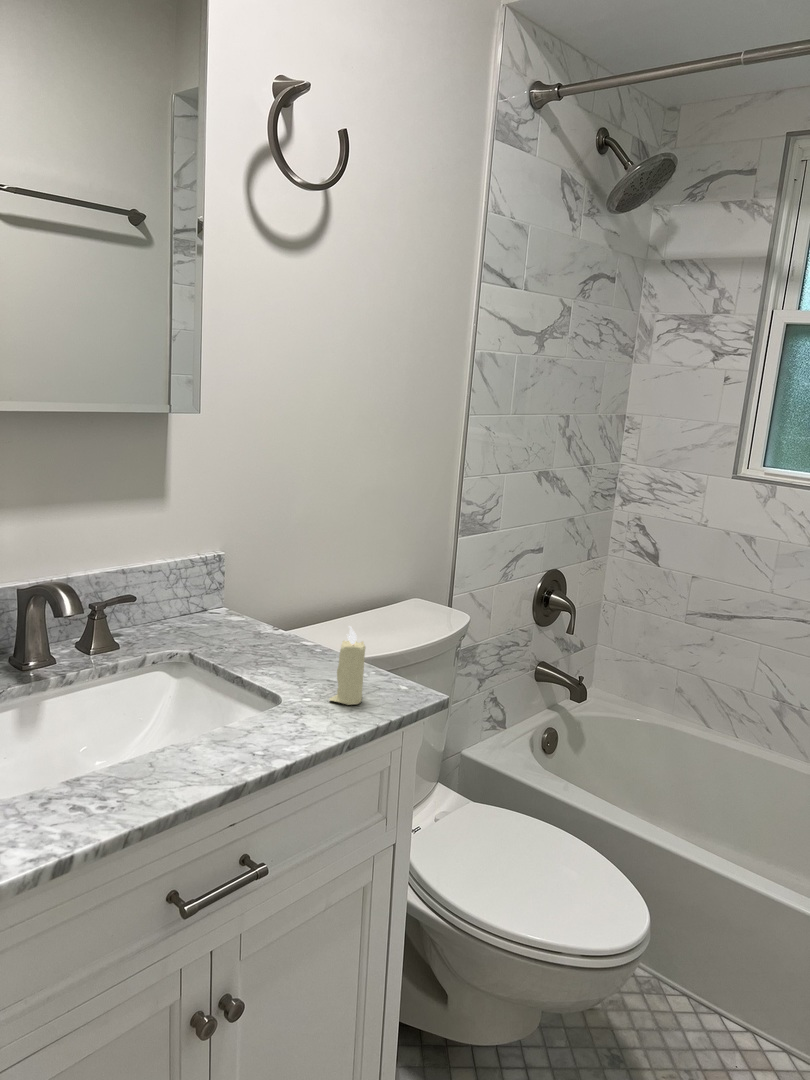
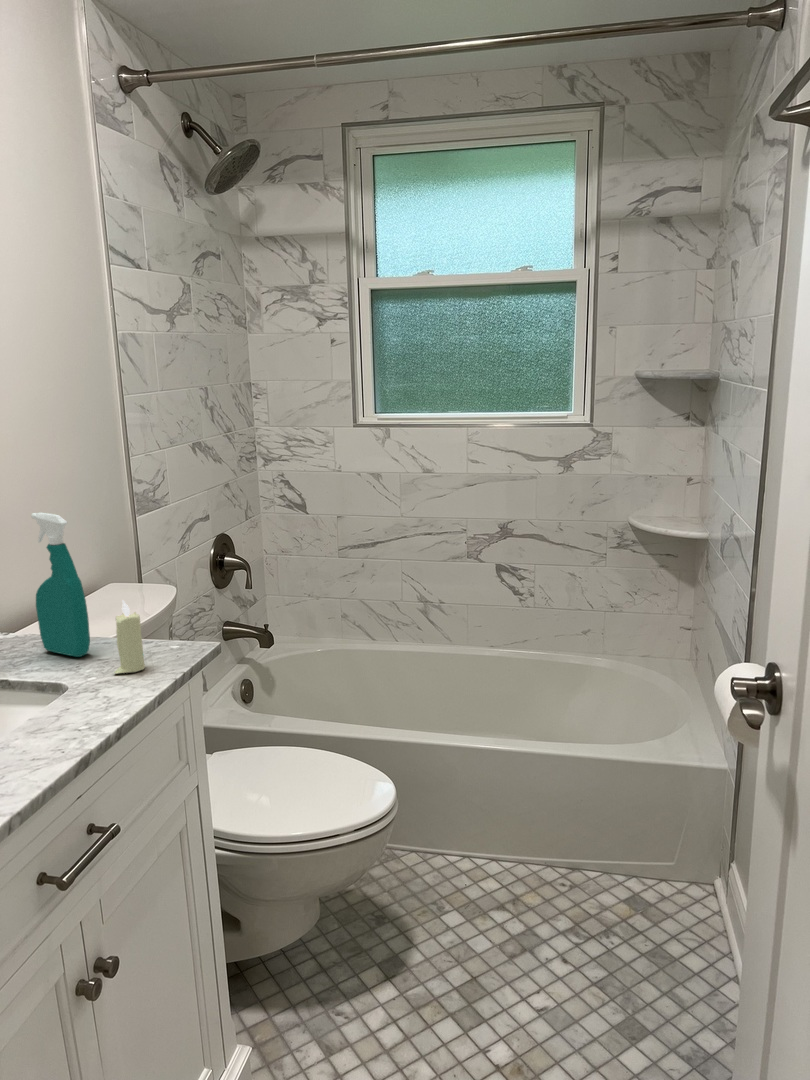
spray bottle: none [292,517,331,670] -> present [31,513,90,657]

